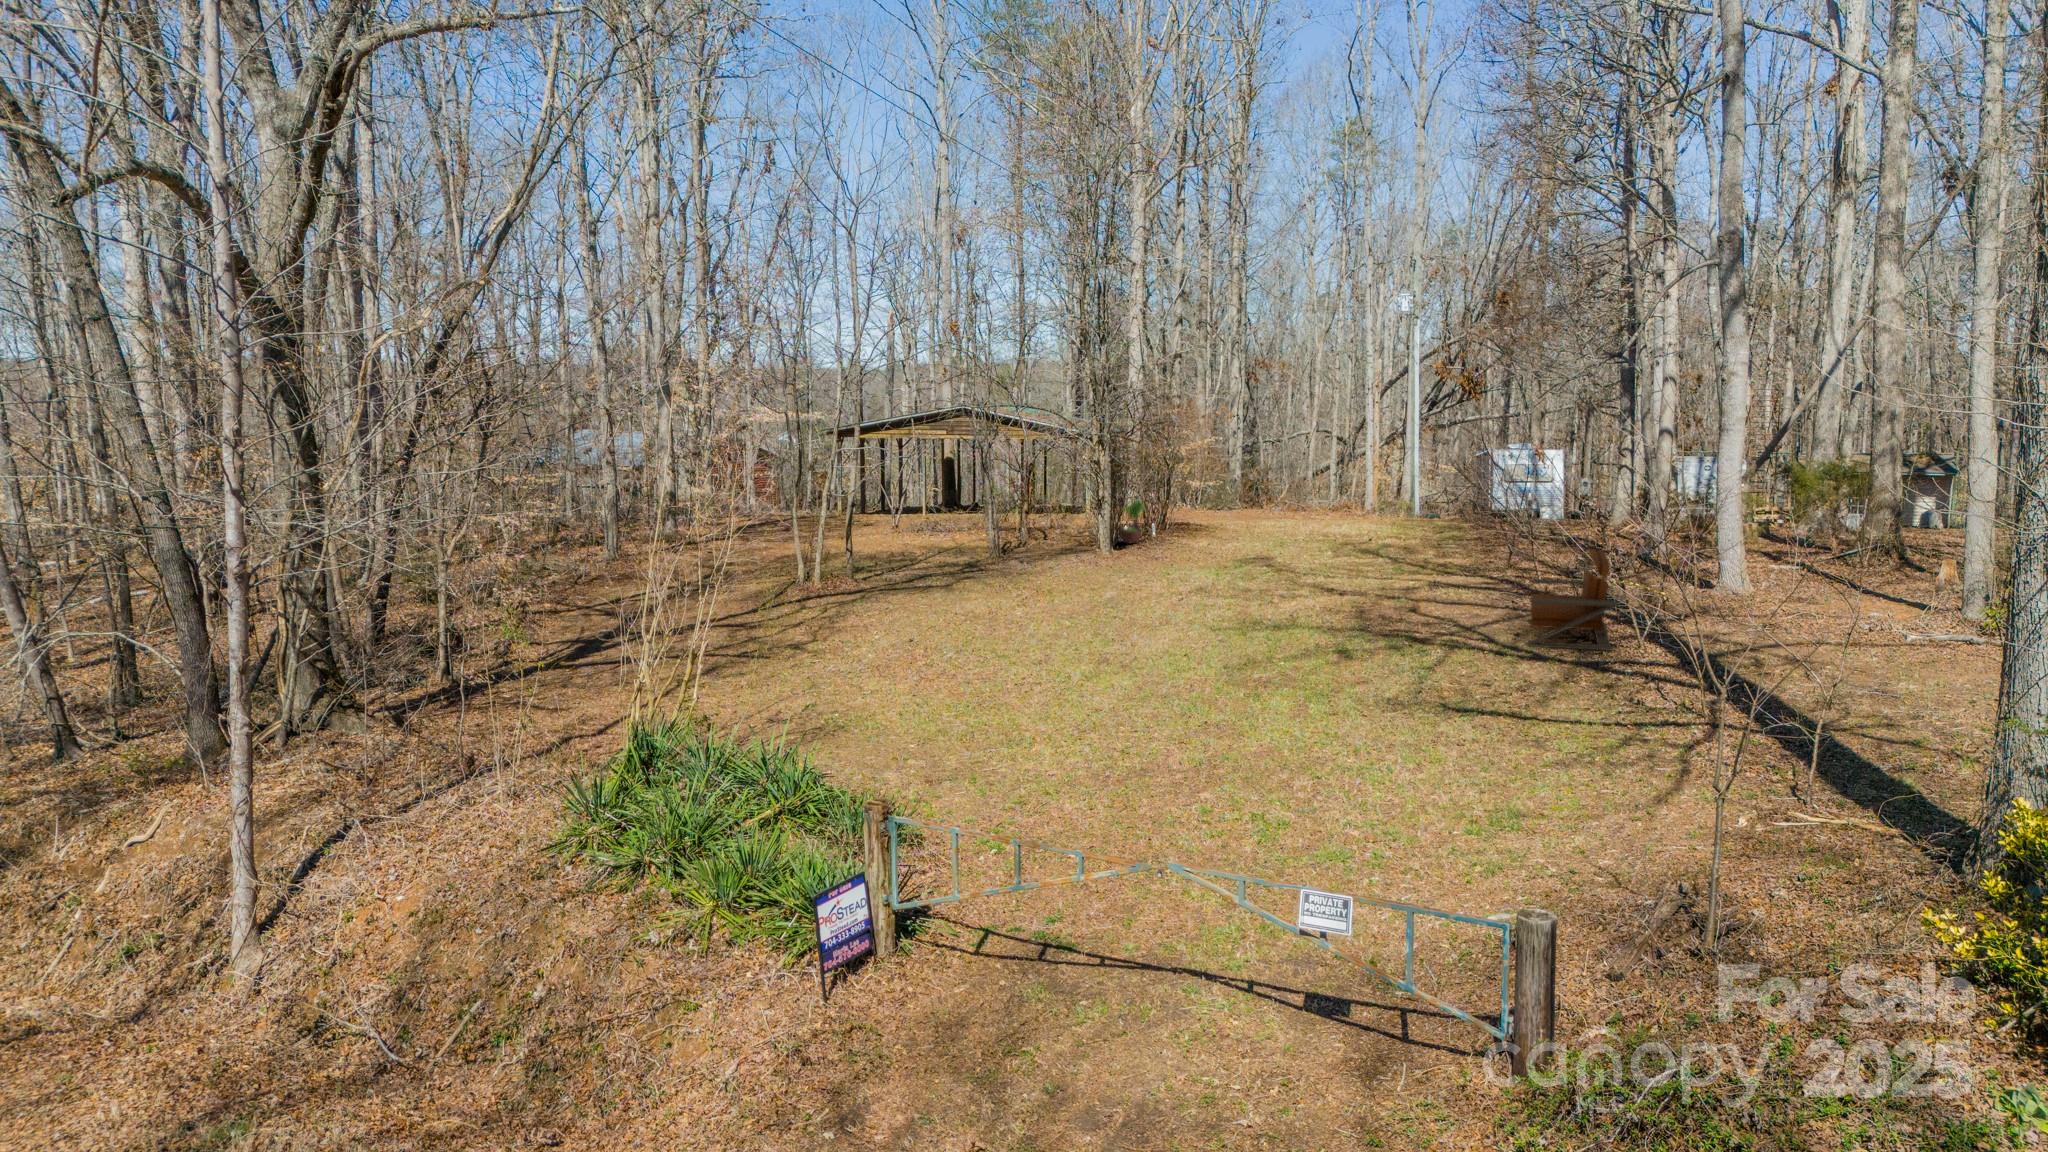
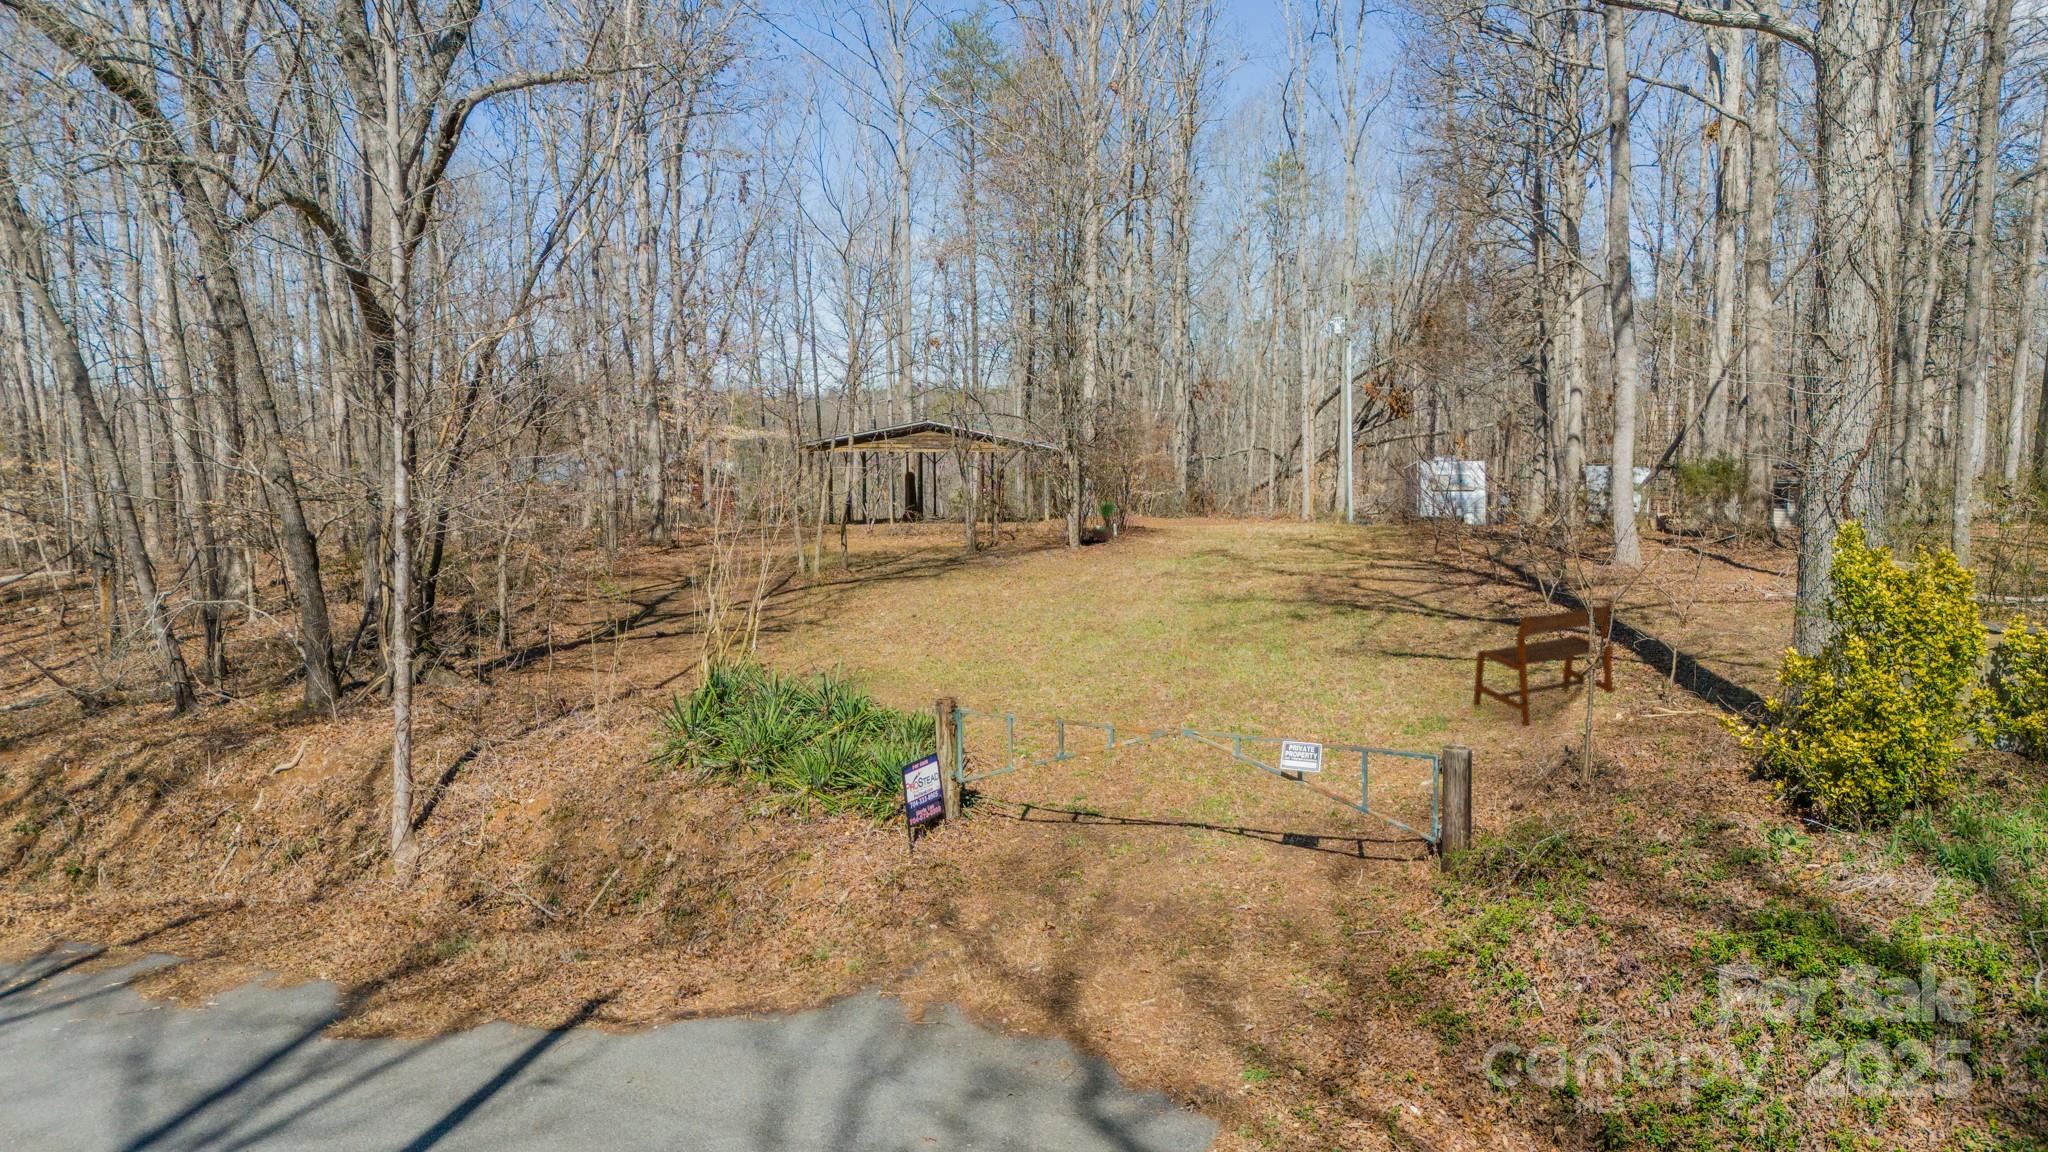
lounge chair: present [1528,549,1618,651] -> none [1453,527,1525,610]
bench: none [1552,678,1742,832] -> present [1473,603,1615,725]

